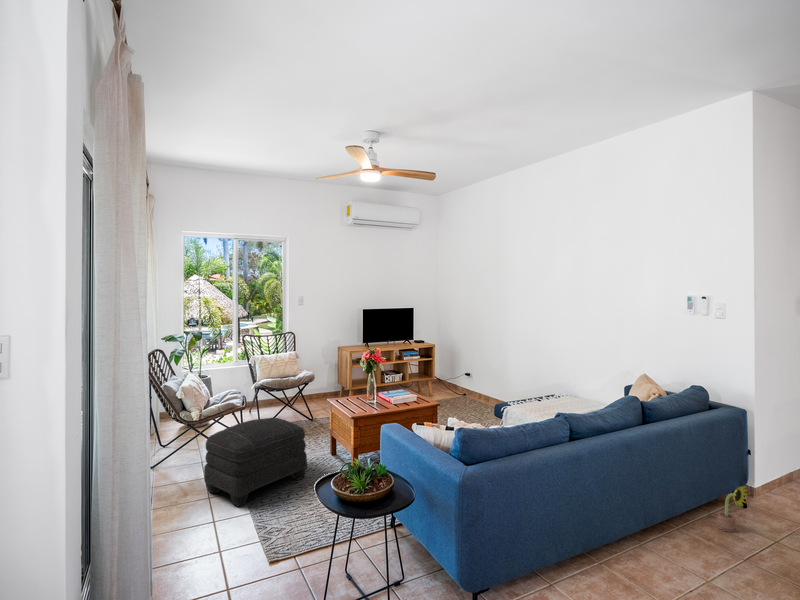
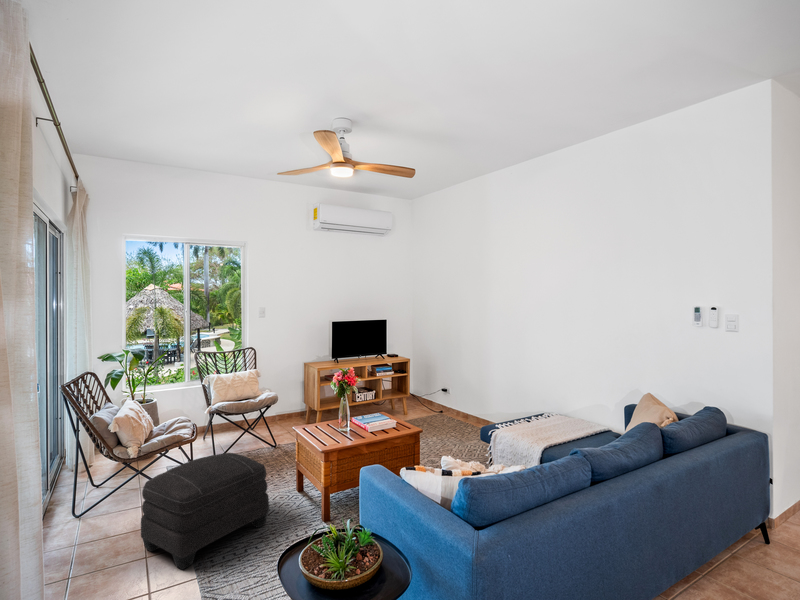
decorative plant: present [718,486,747,532] -> none [745,525,780,578]

